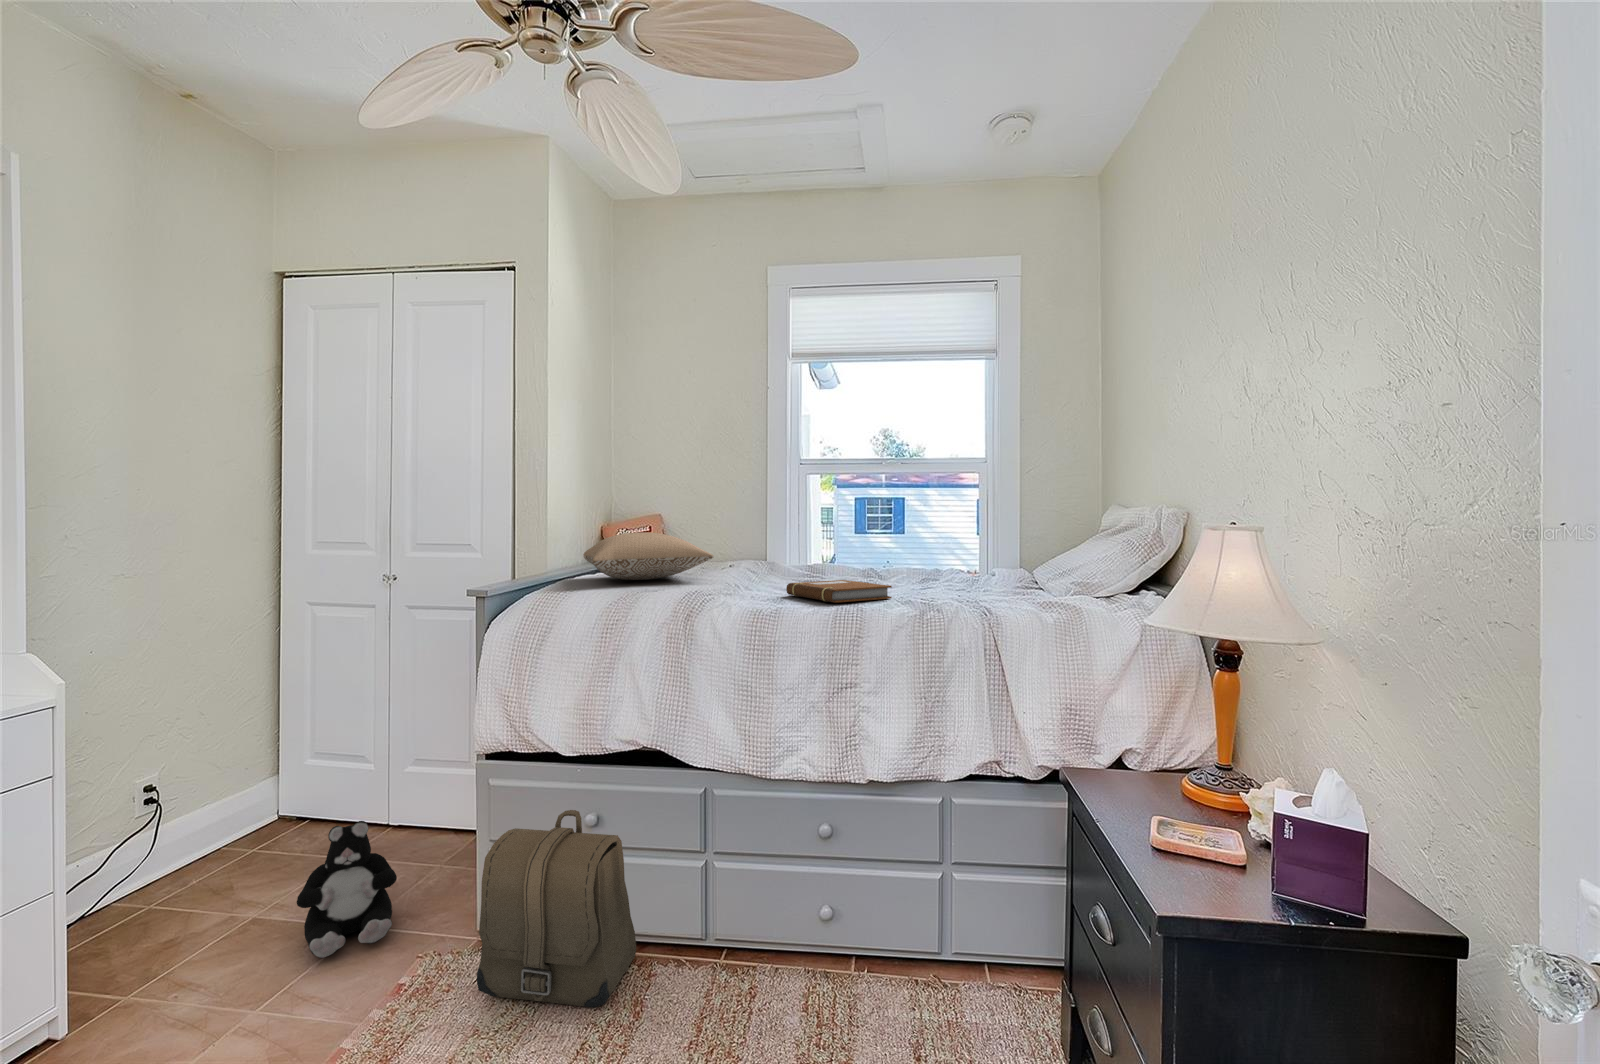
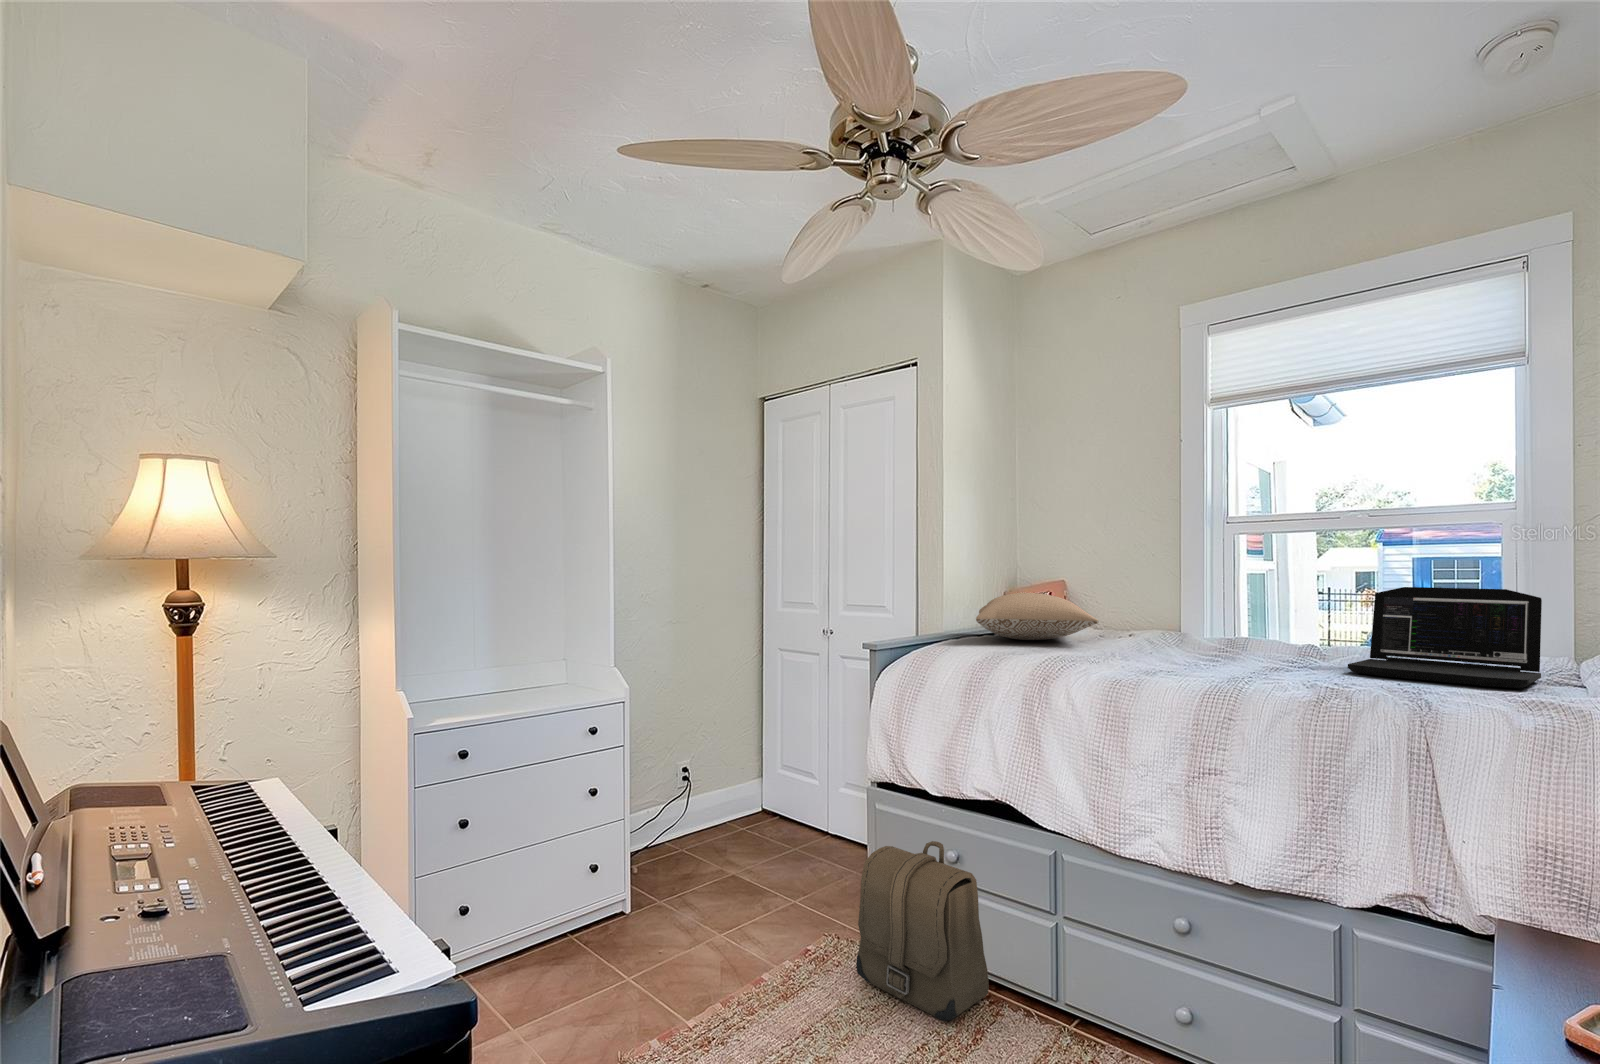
laptop: none [923,514,1039,586] -> present [1348,587,1542,689]
notebook: present [786,580,892,603] -> none [1156,656,1277,683]
plush toy: present [297,821,397,958] -> none [748,816,814,915]

